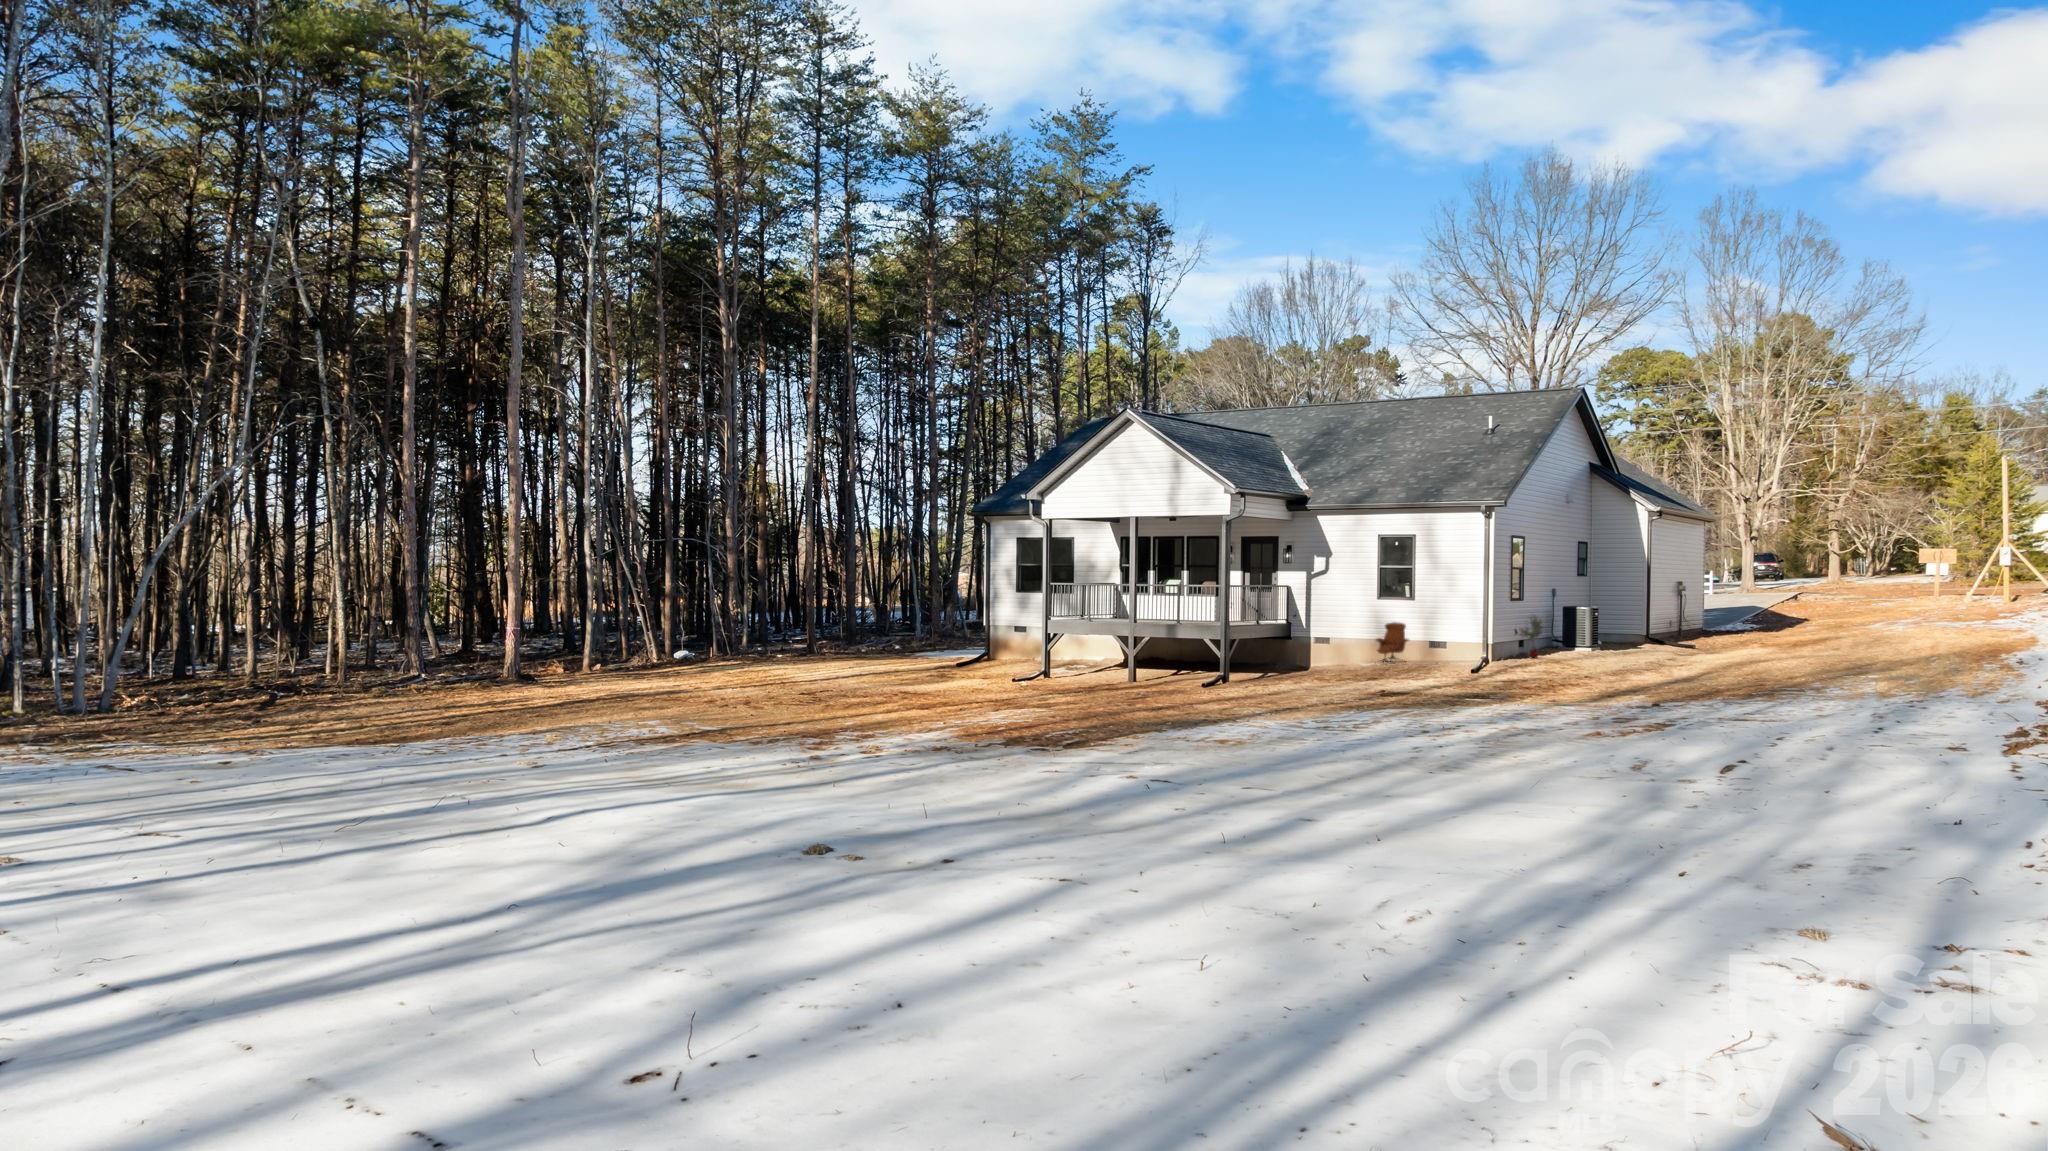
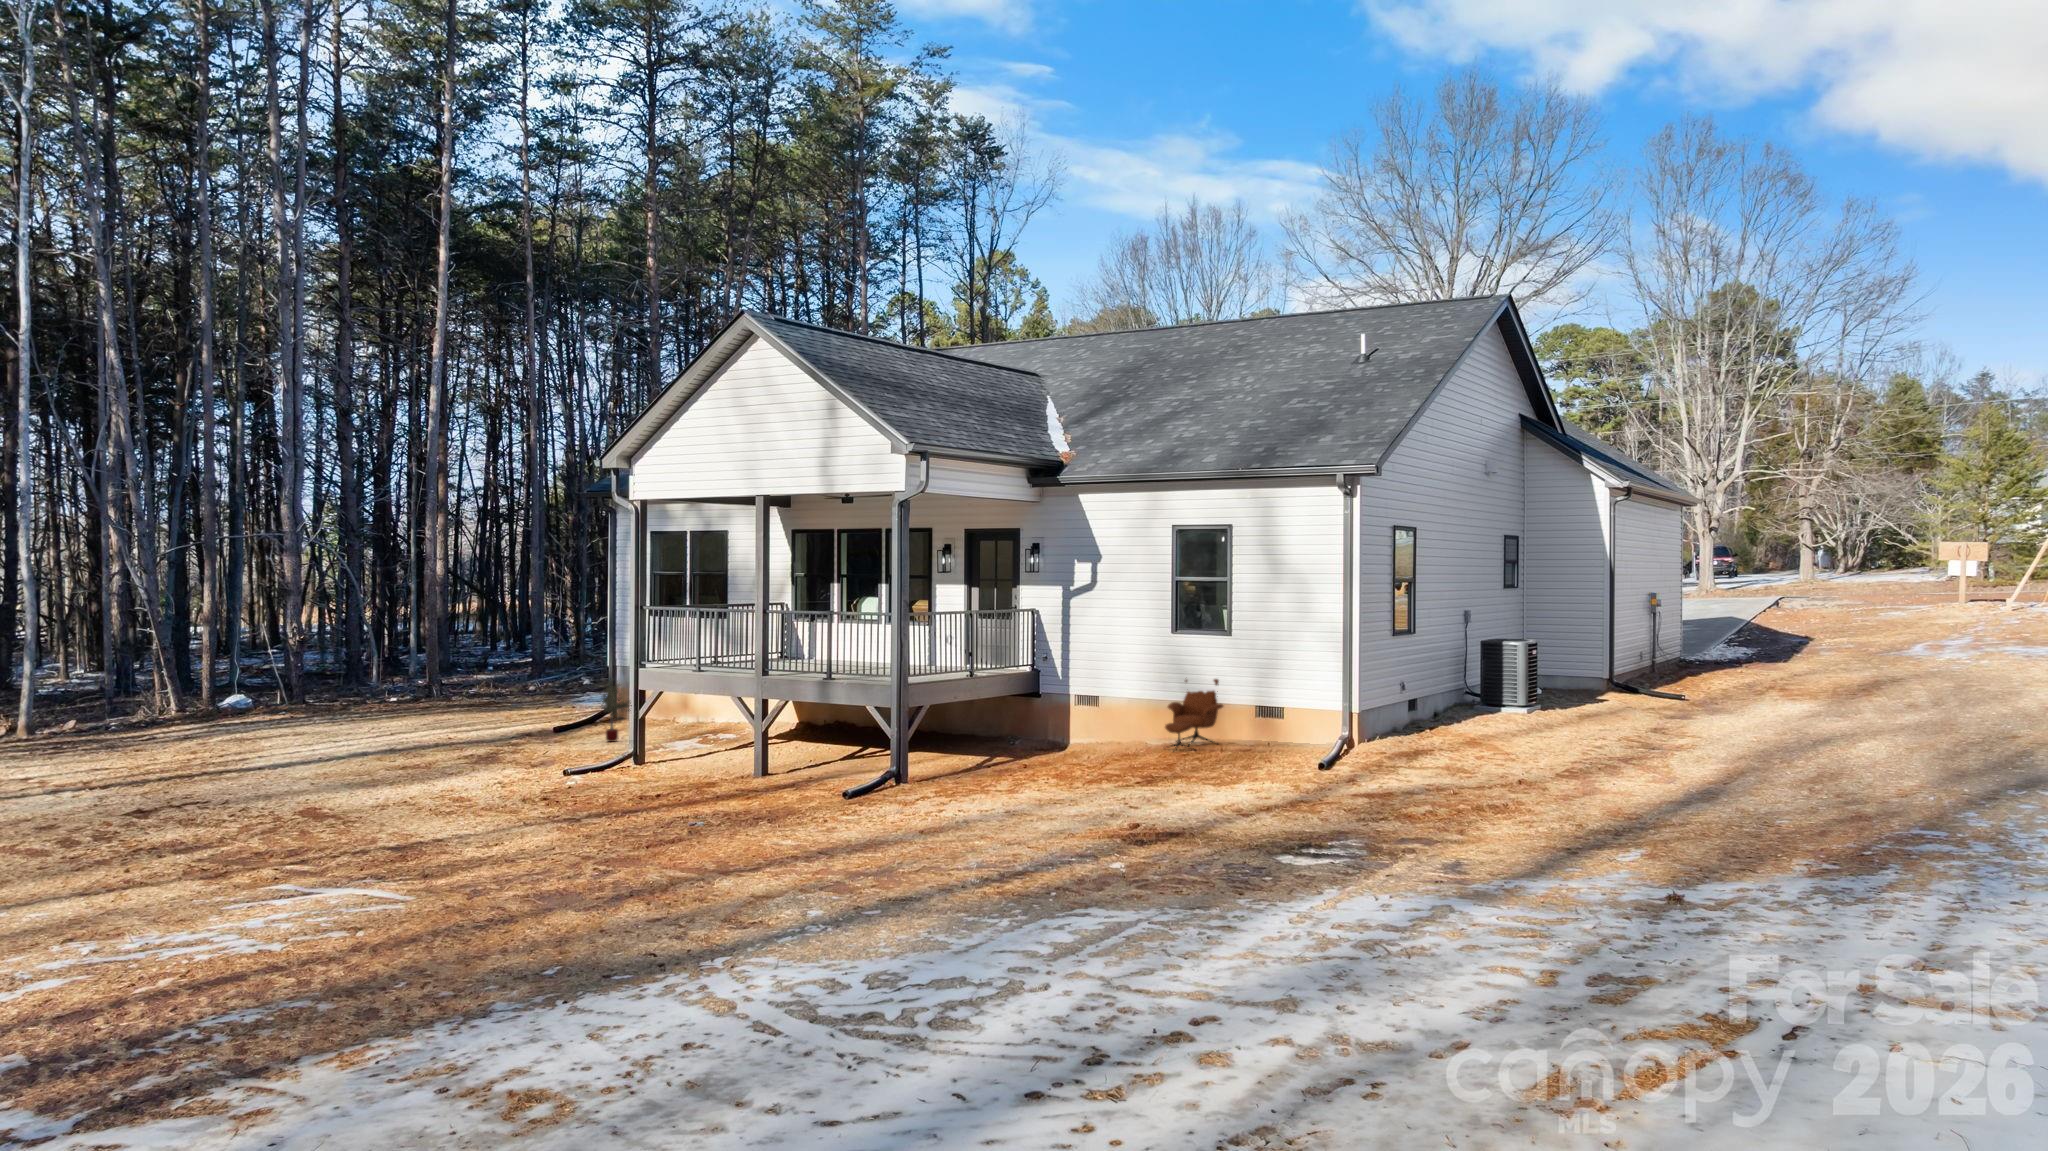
potted tree: present [1520,616,1543,658] -> present [601,681,632,742]

